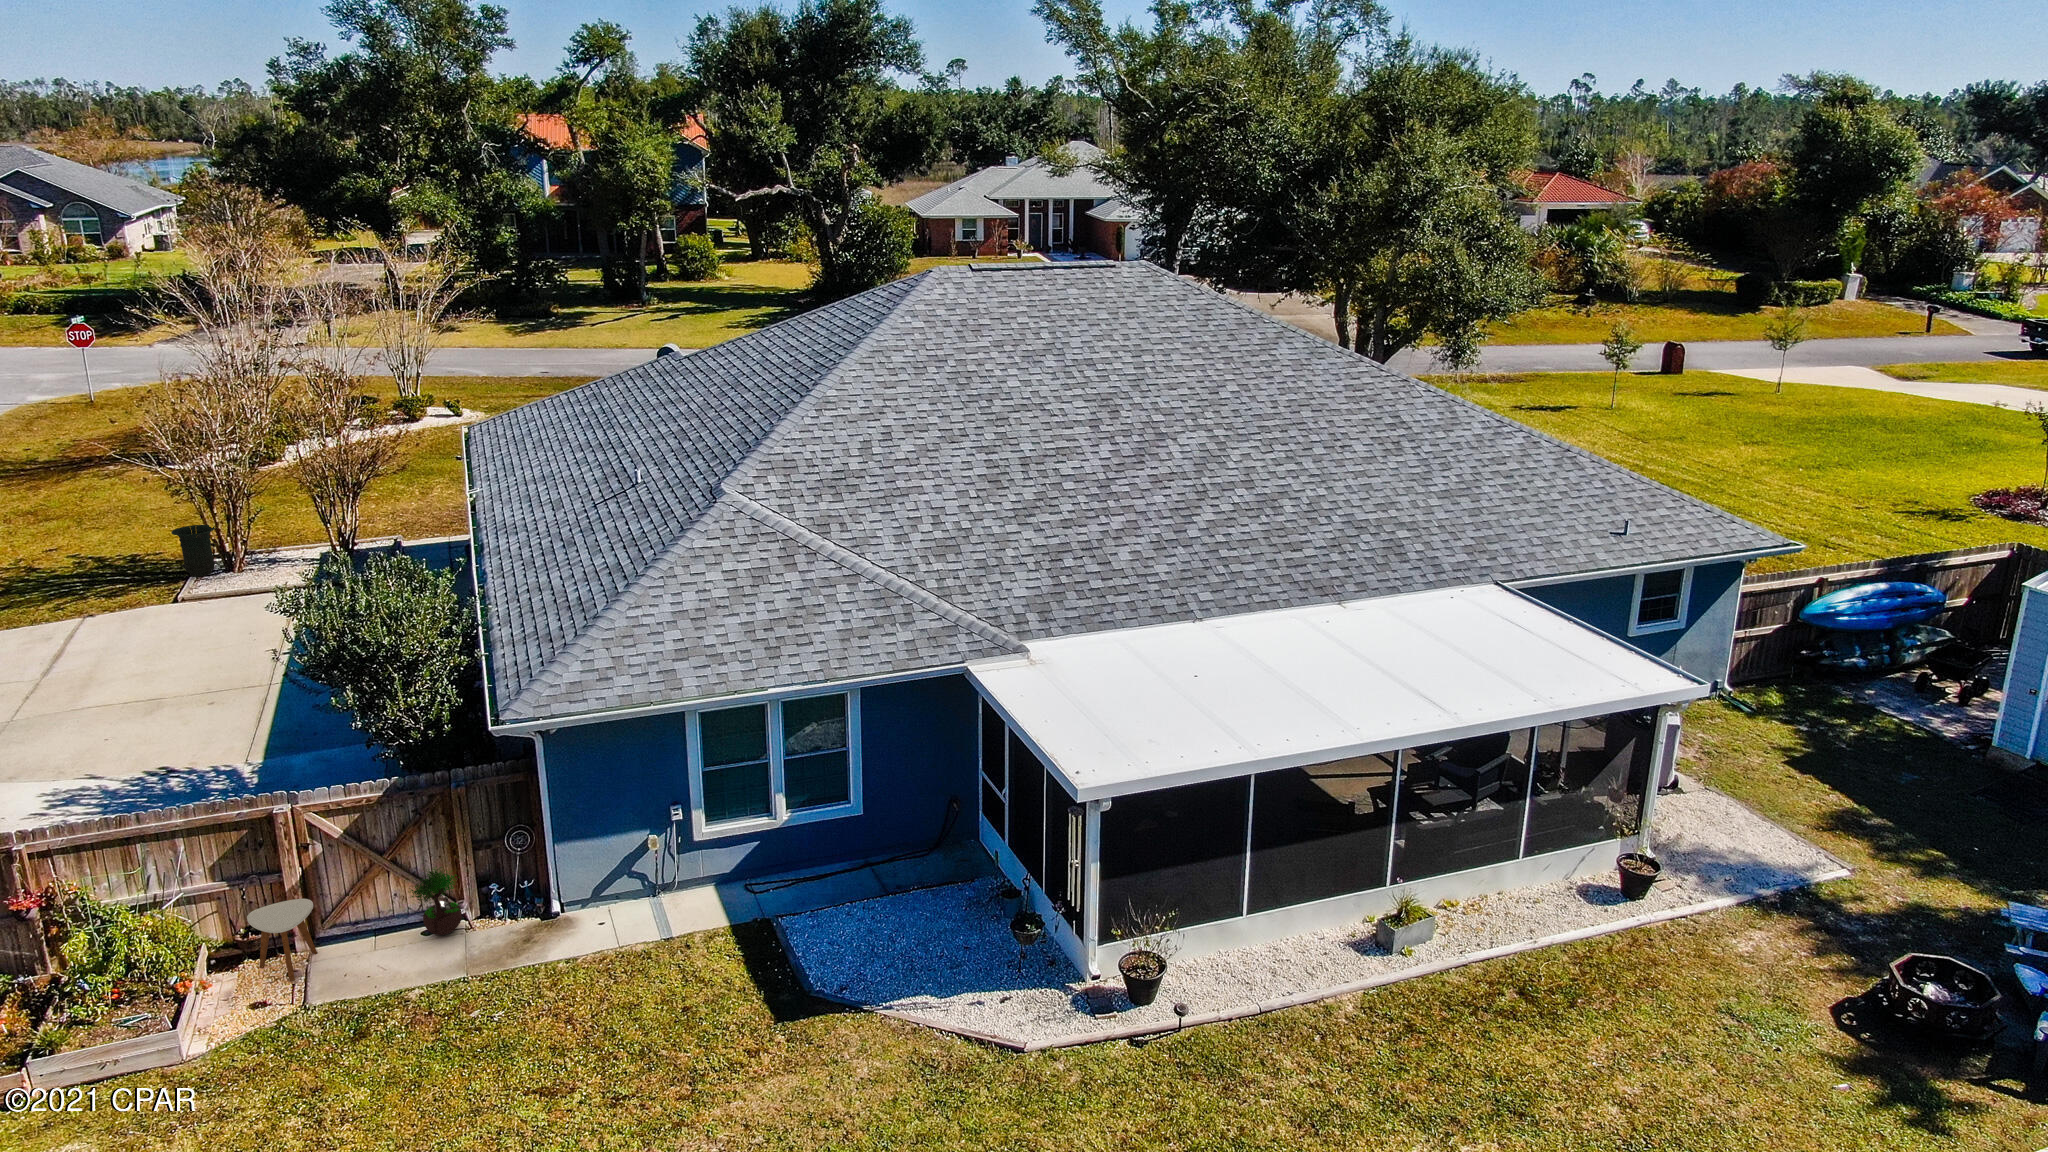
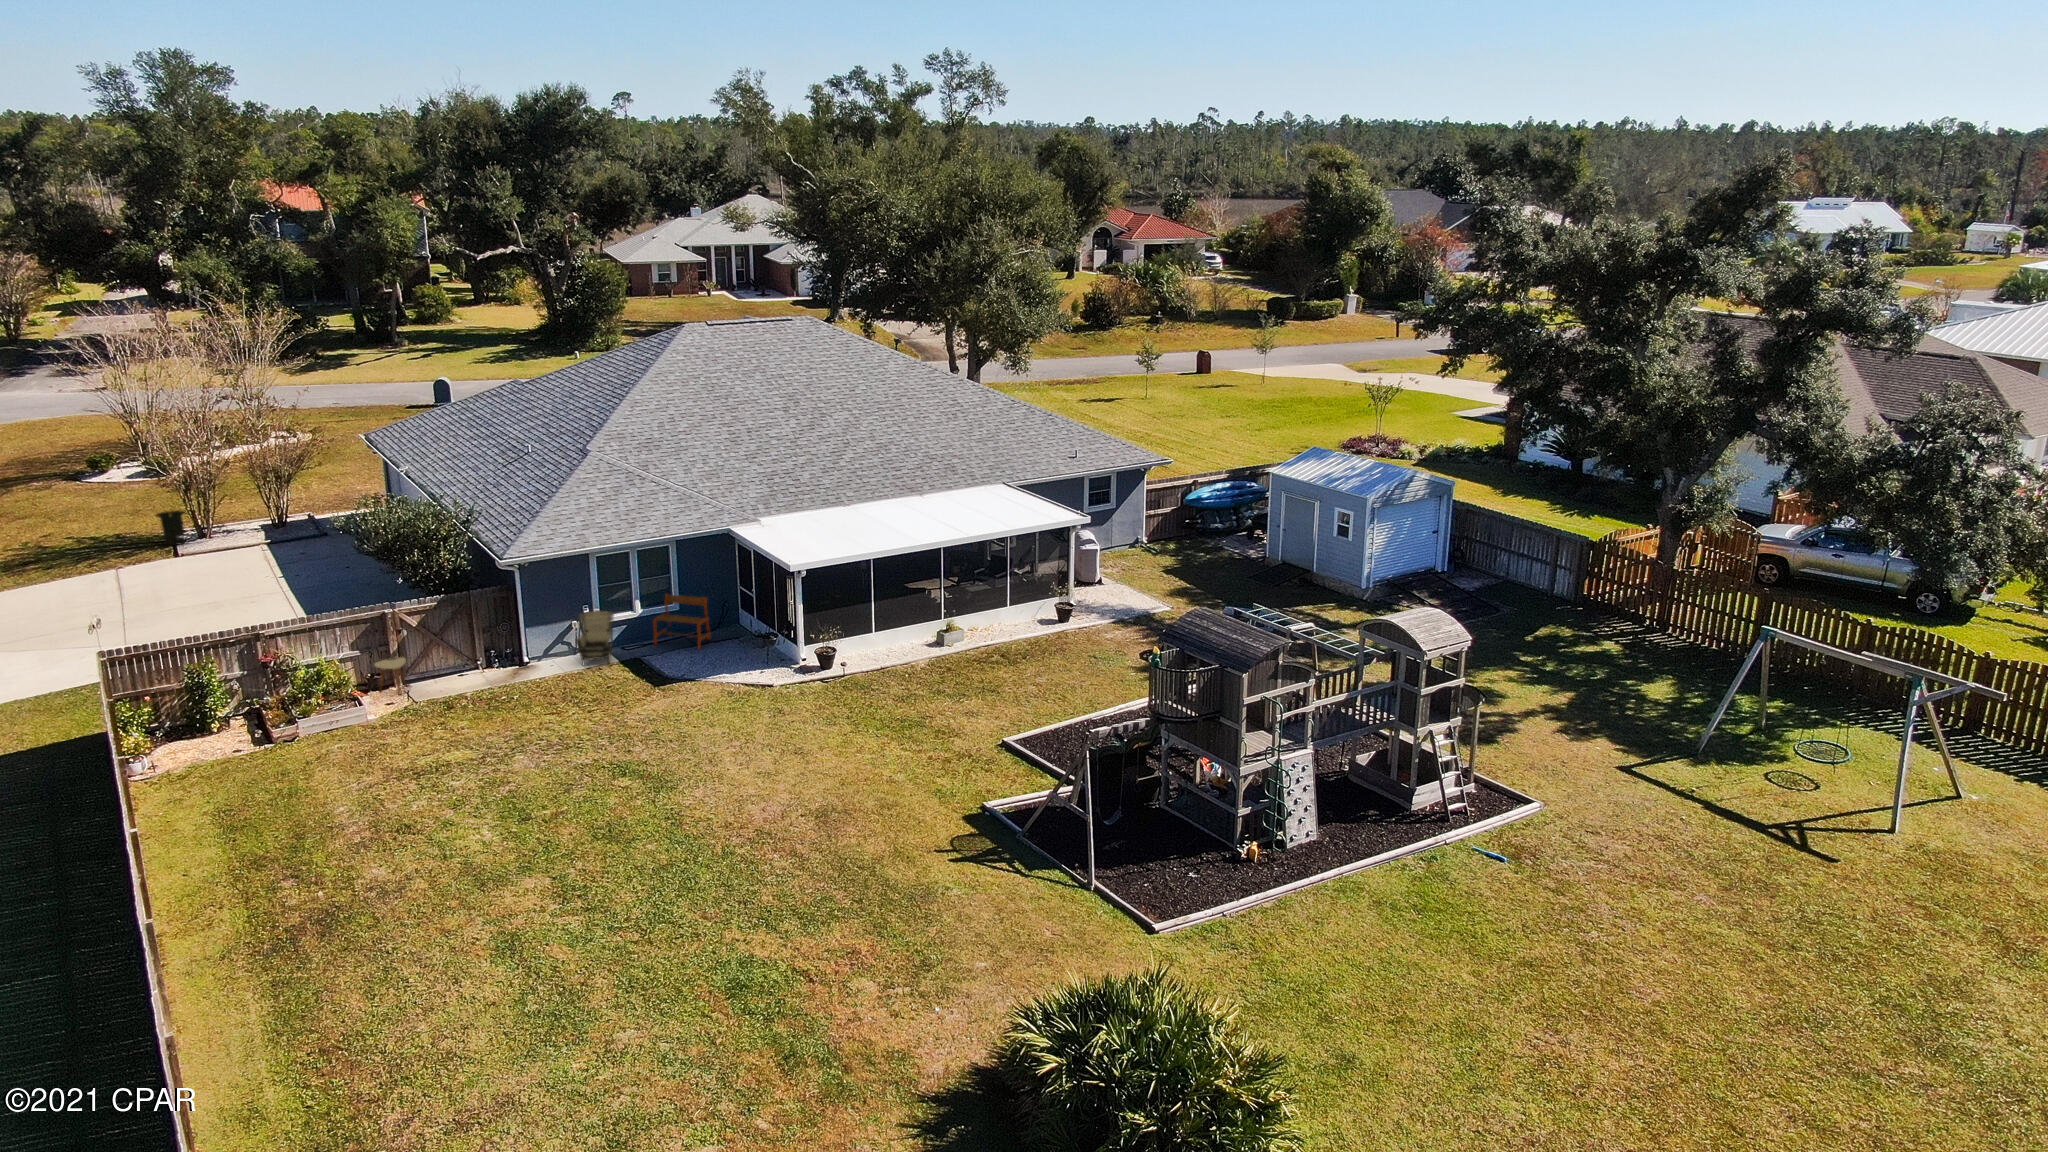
bench: none [806,781,916,905] -> present [653,594,711,649]
armchair: none [646,815,728,931] -> present [576,610,614,663]
potted tree: present [409,867,462,935] -> none [453,637,479,675]

